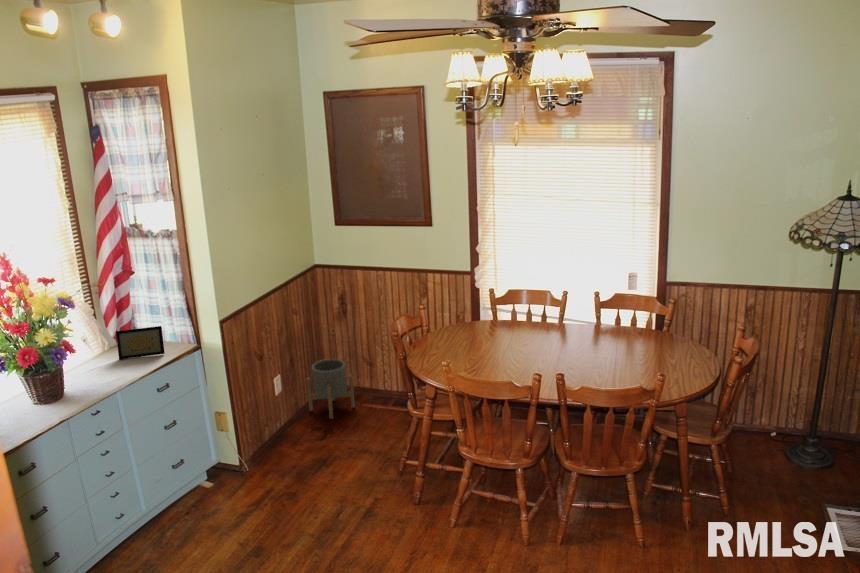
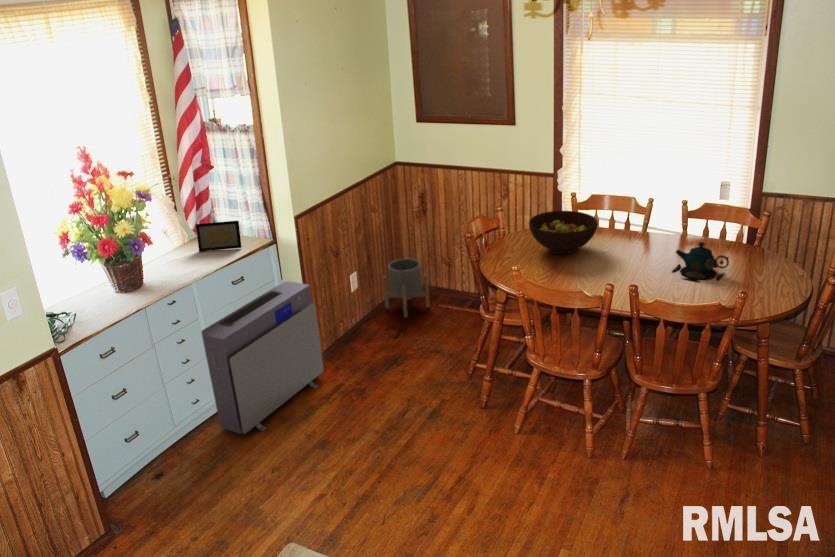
fruit bowl: none [455,306,520,347] -> present [529,211,597,254]
teapot: none [588,330,643,369] -> present [672,242,729,281]
air purifier: none [126,386,251,550] -> present [202,281,323,434]

